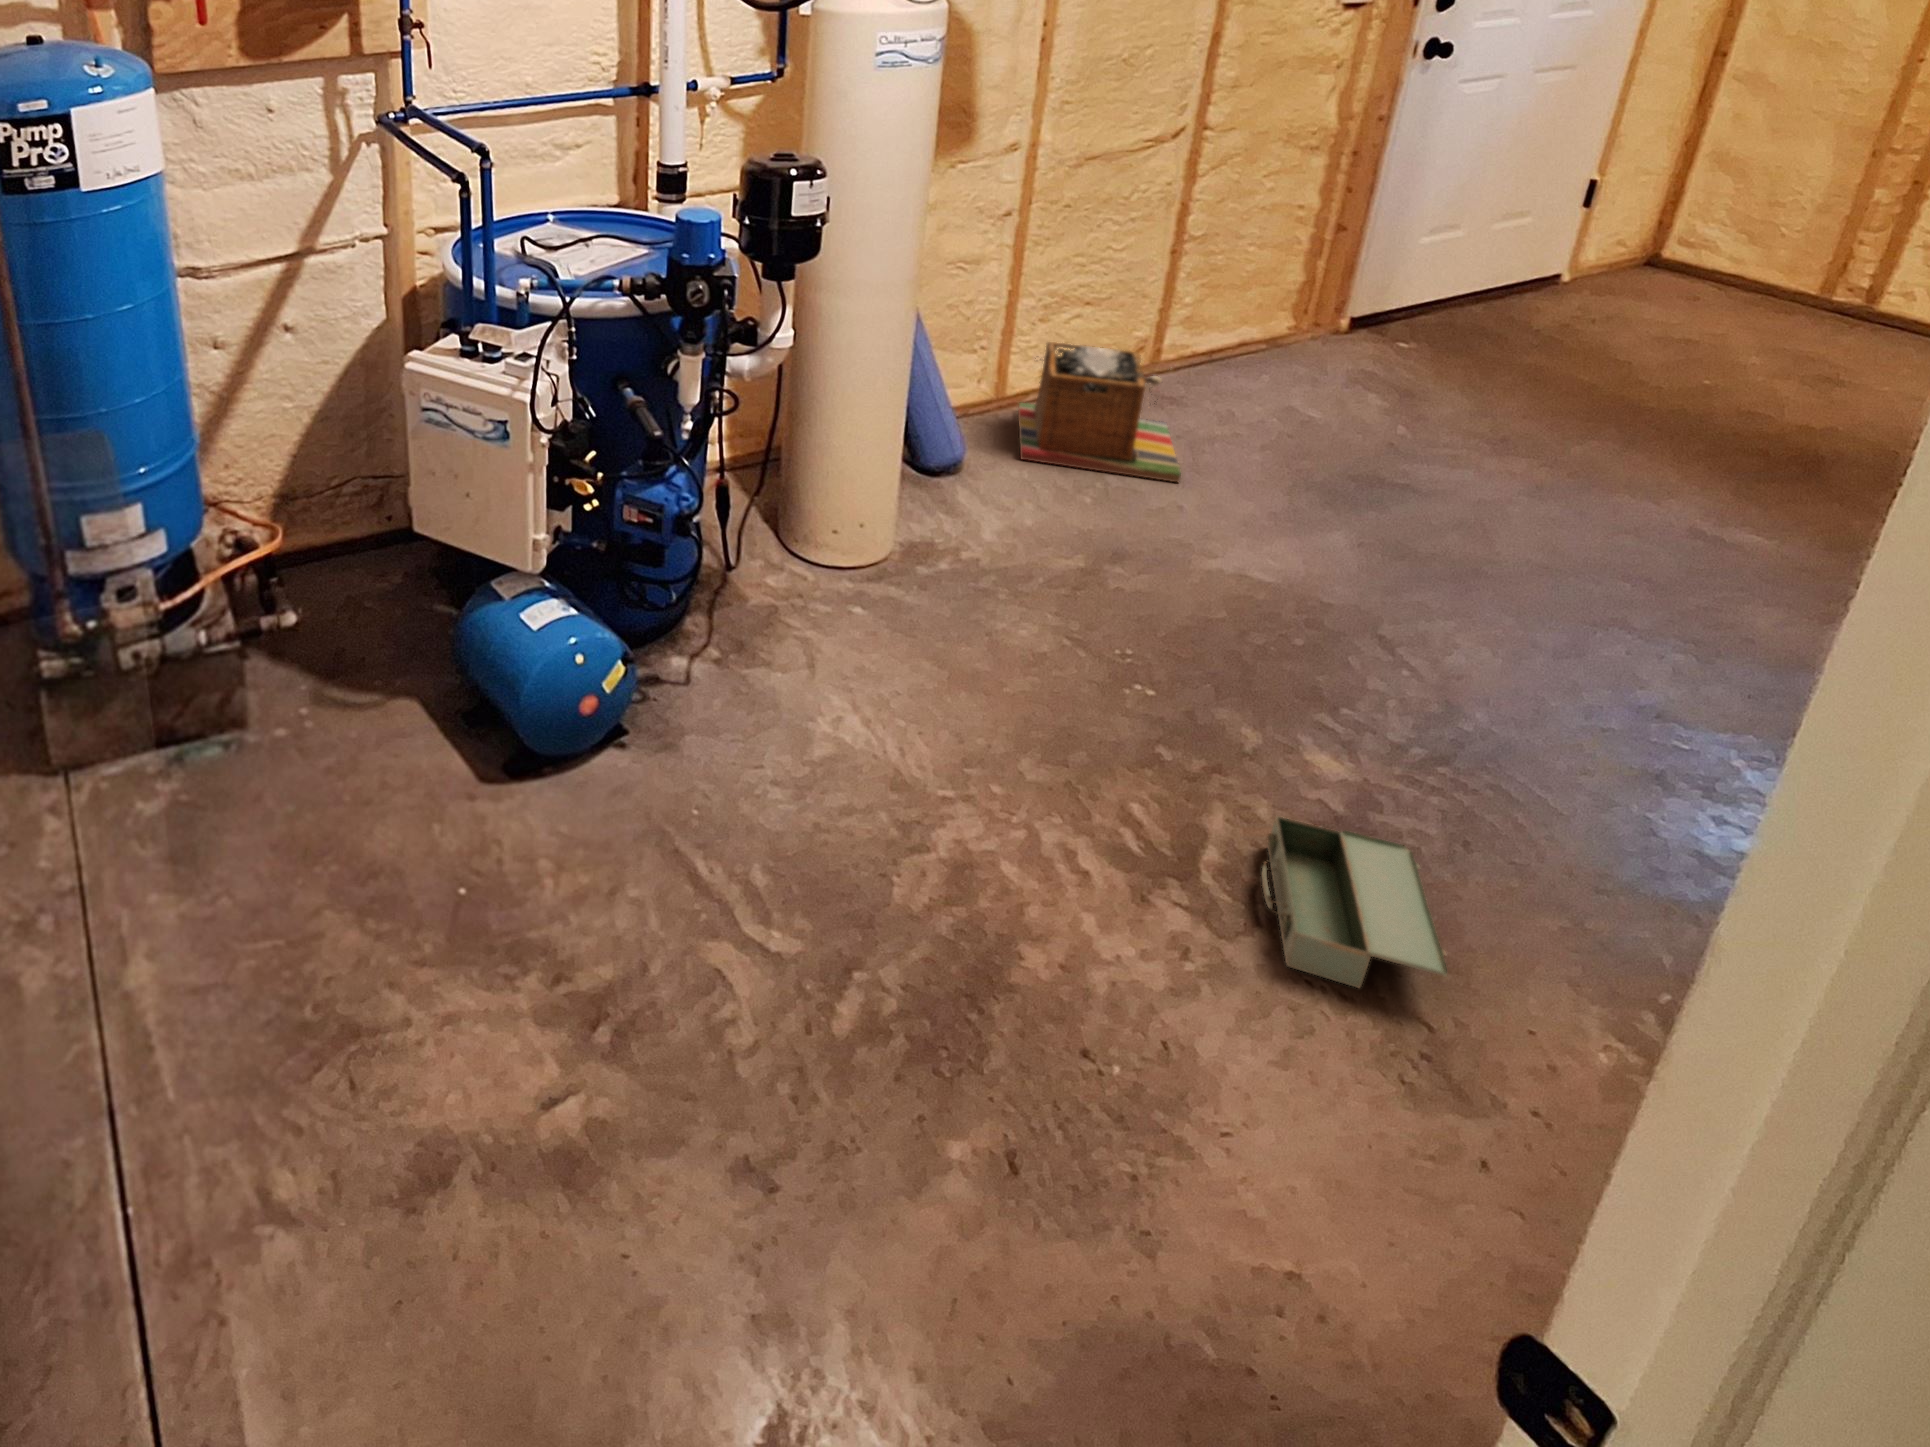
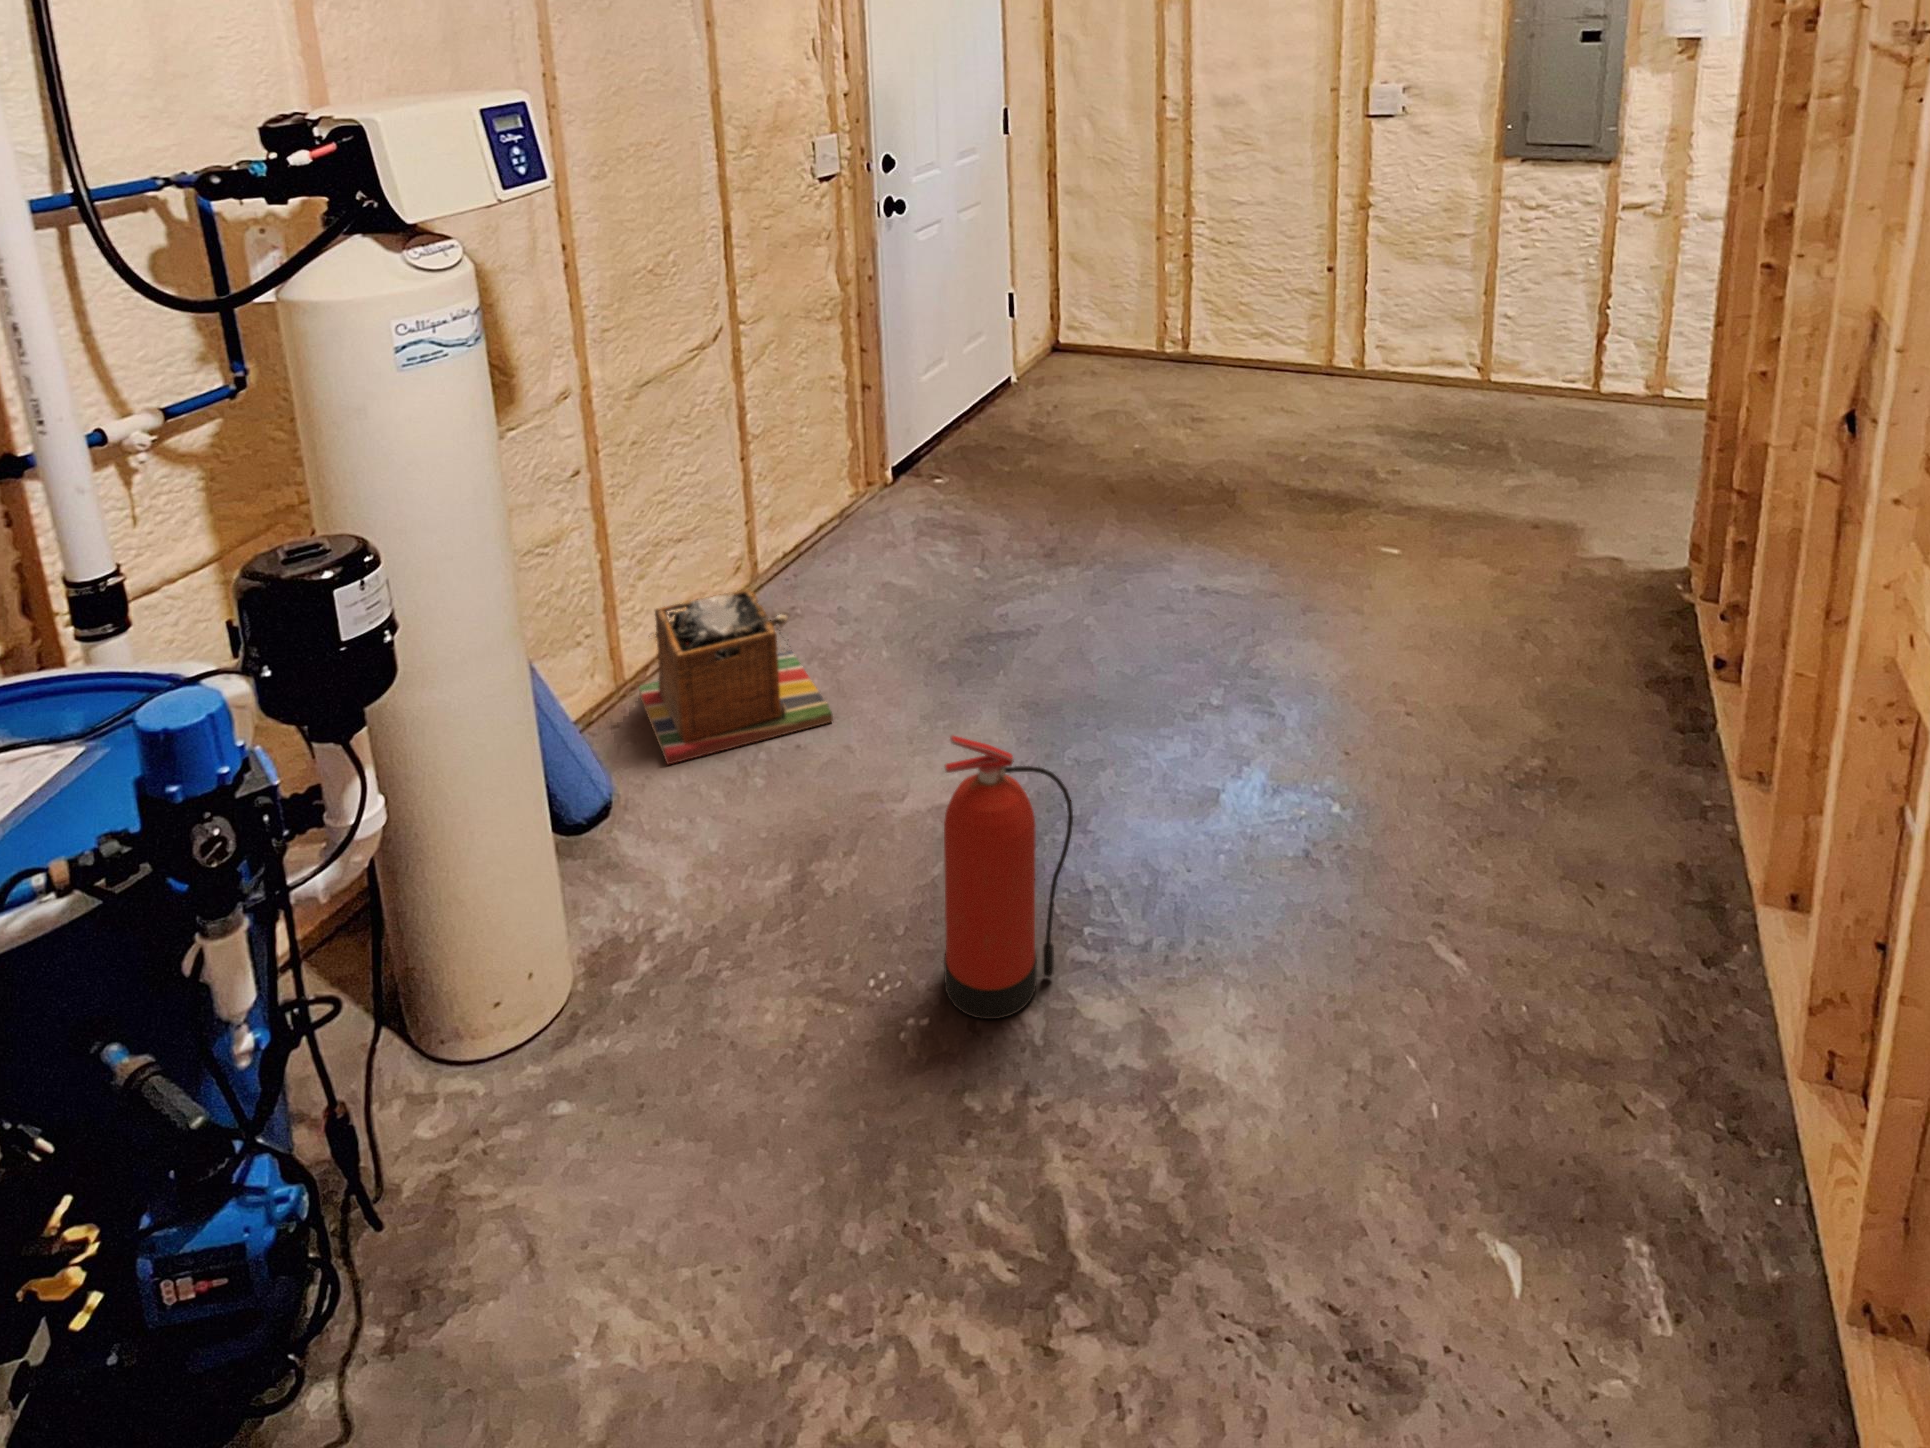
fire extinguisher: none [1186,464,1357,723] -> present [944,735,1073,1019]
toolbox: present [1262,816,1447,988] -> none [1106,1096,1316,1340]

